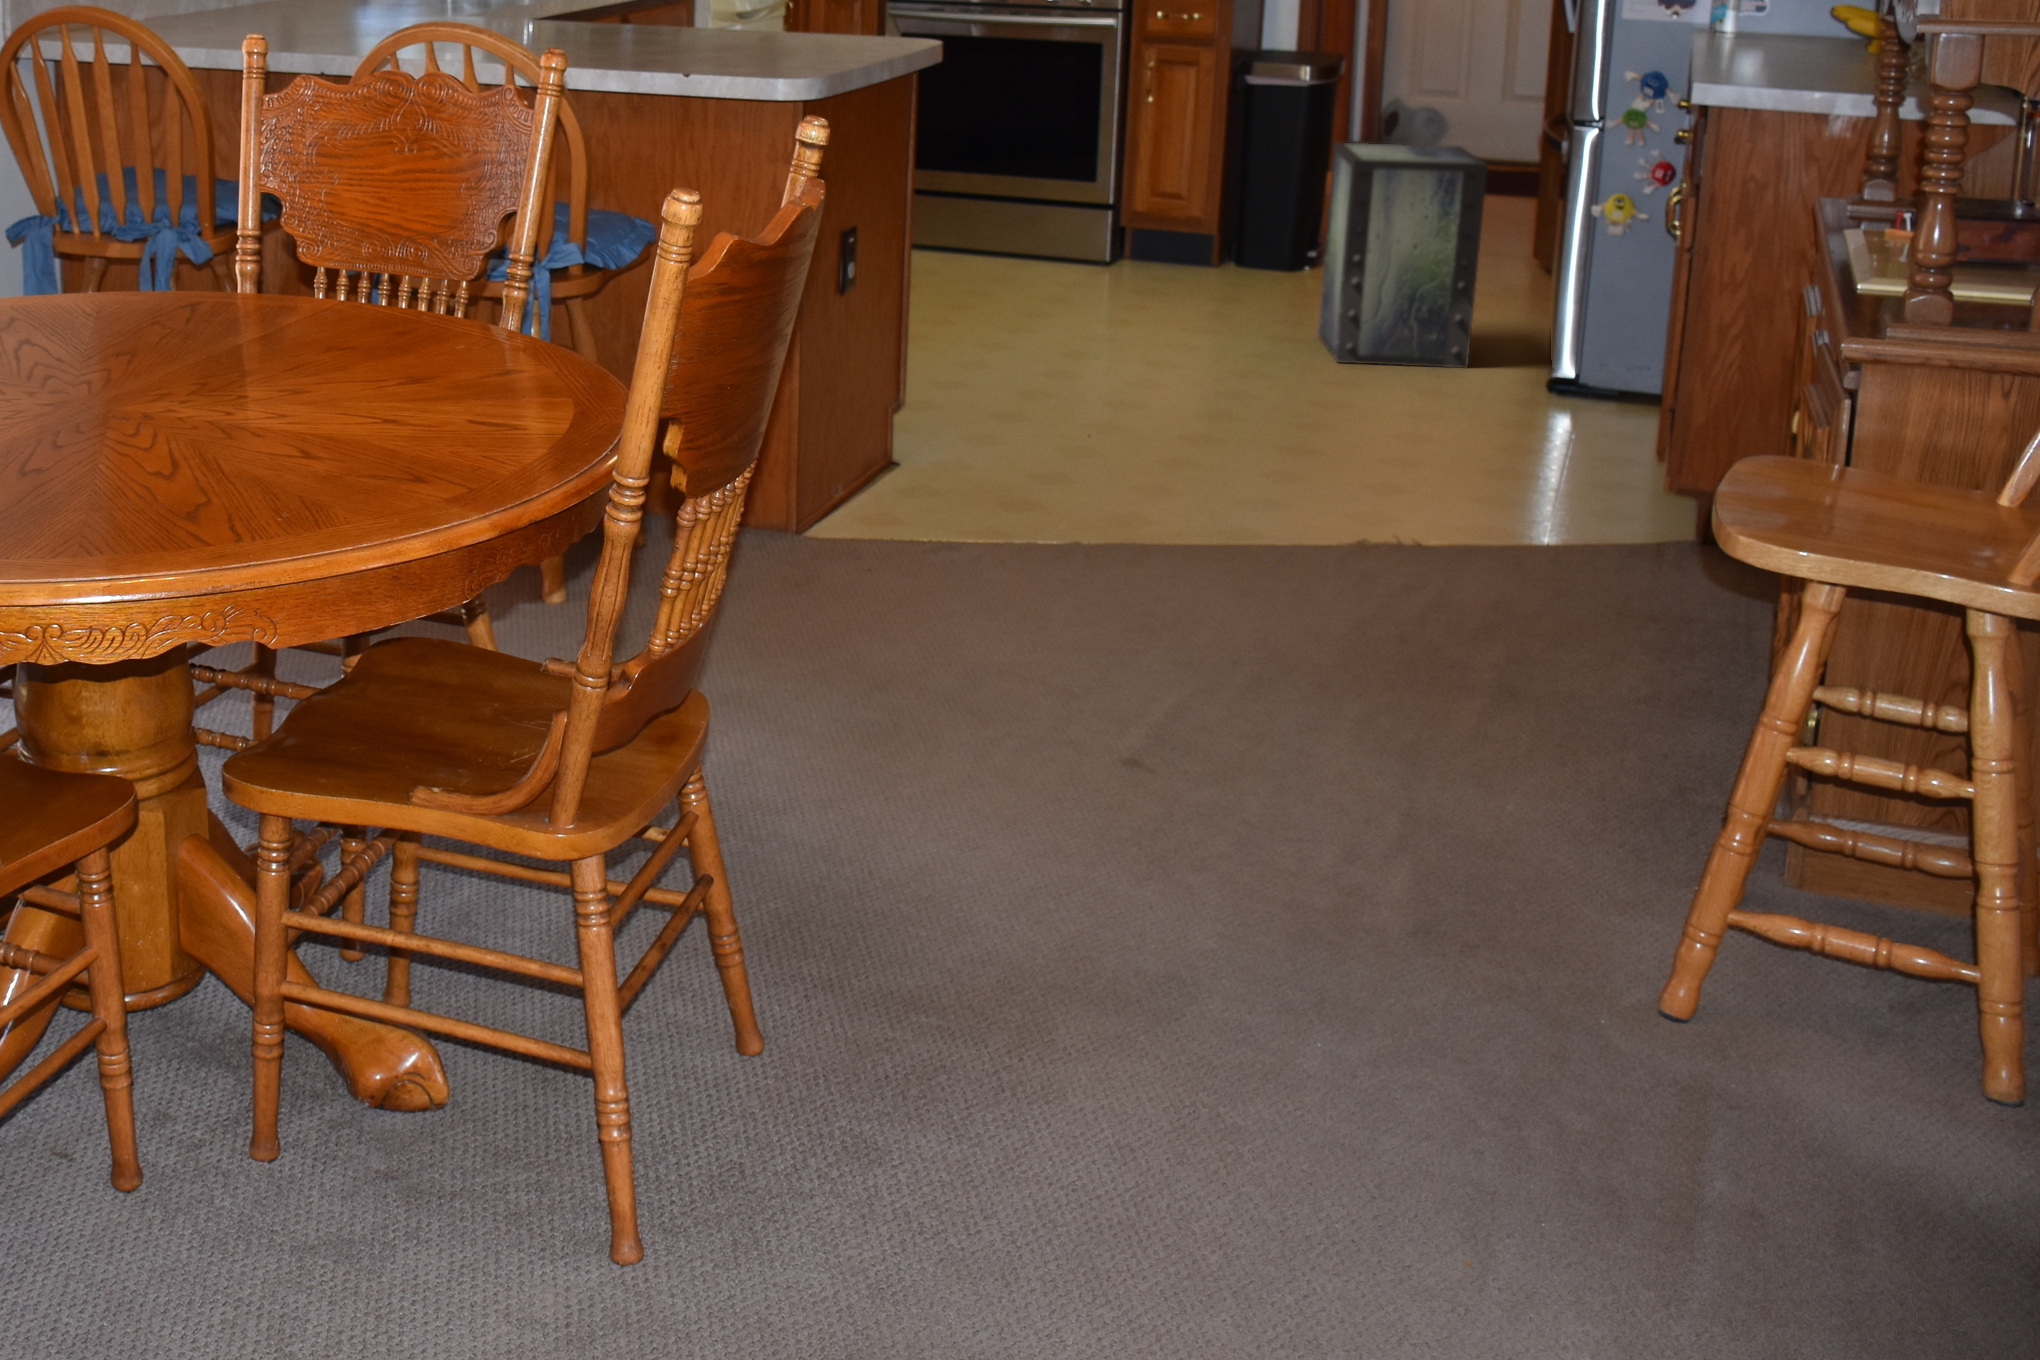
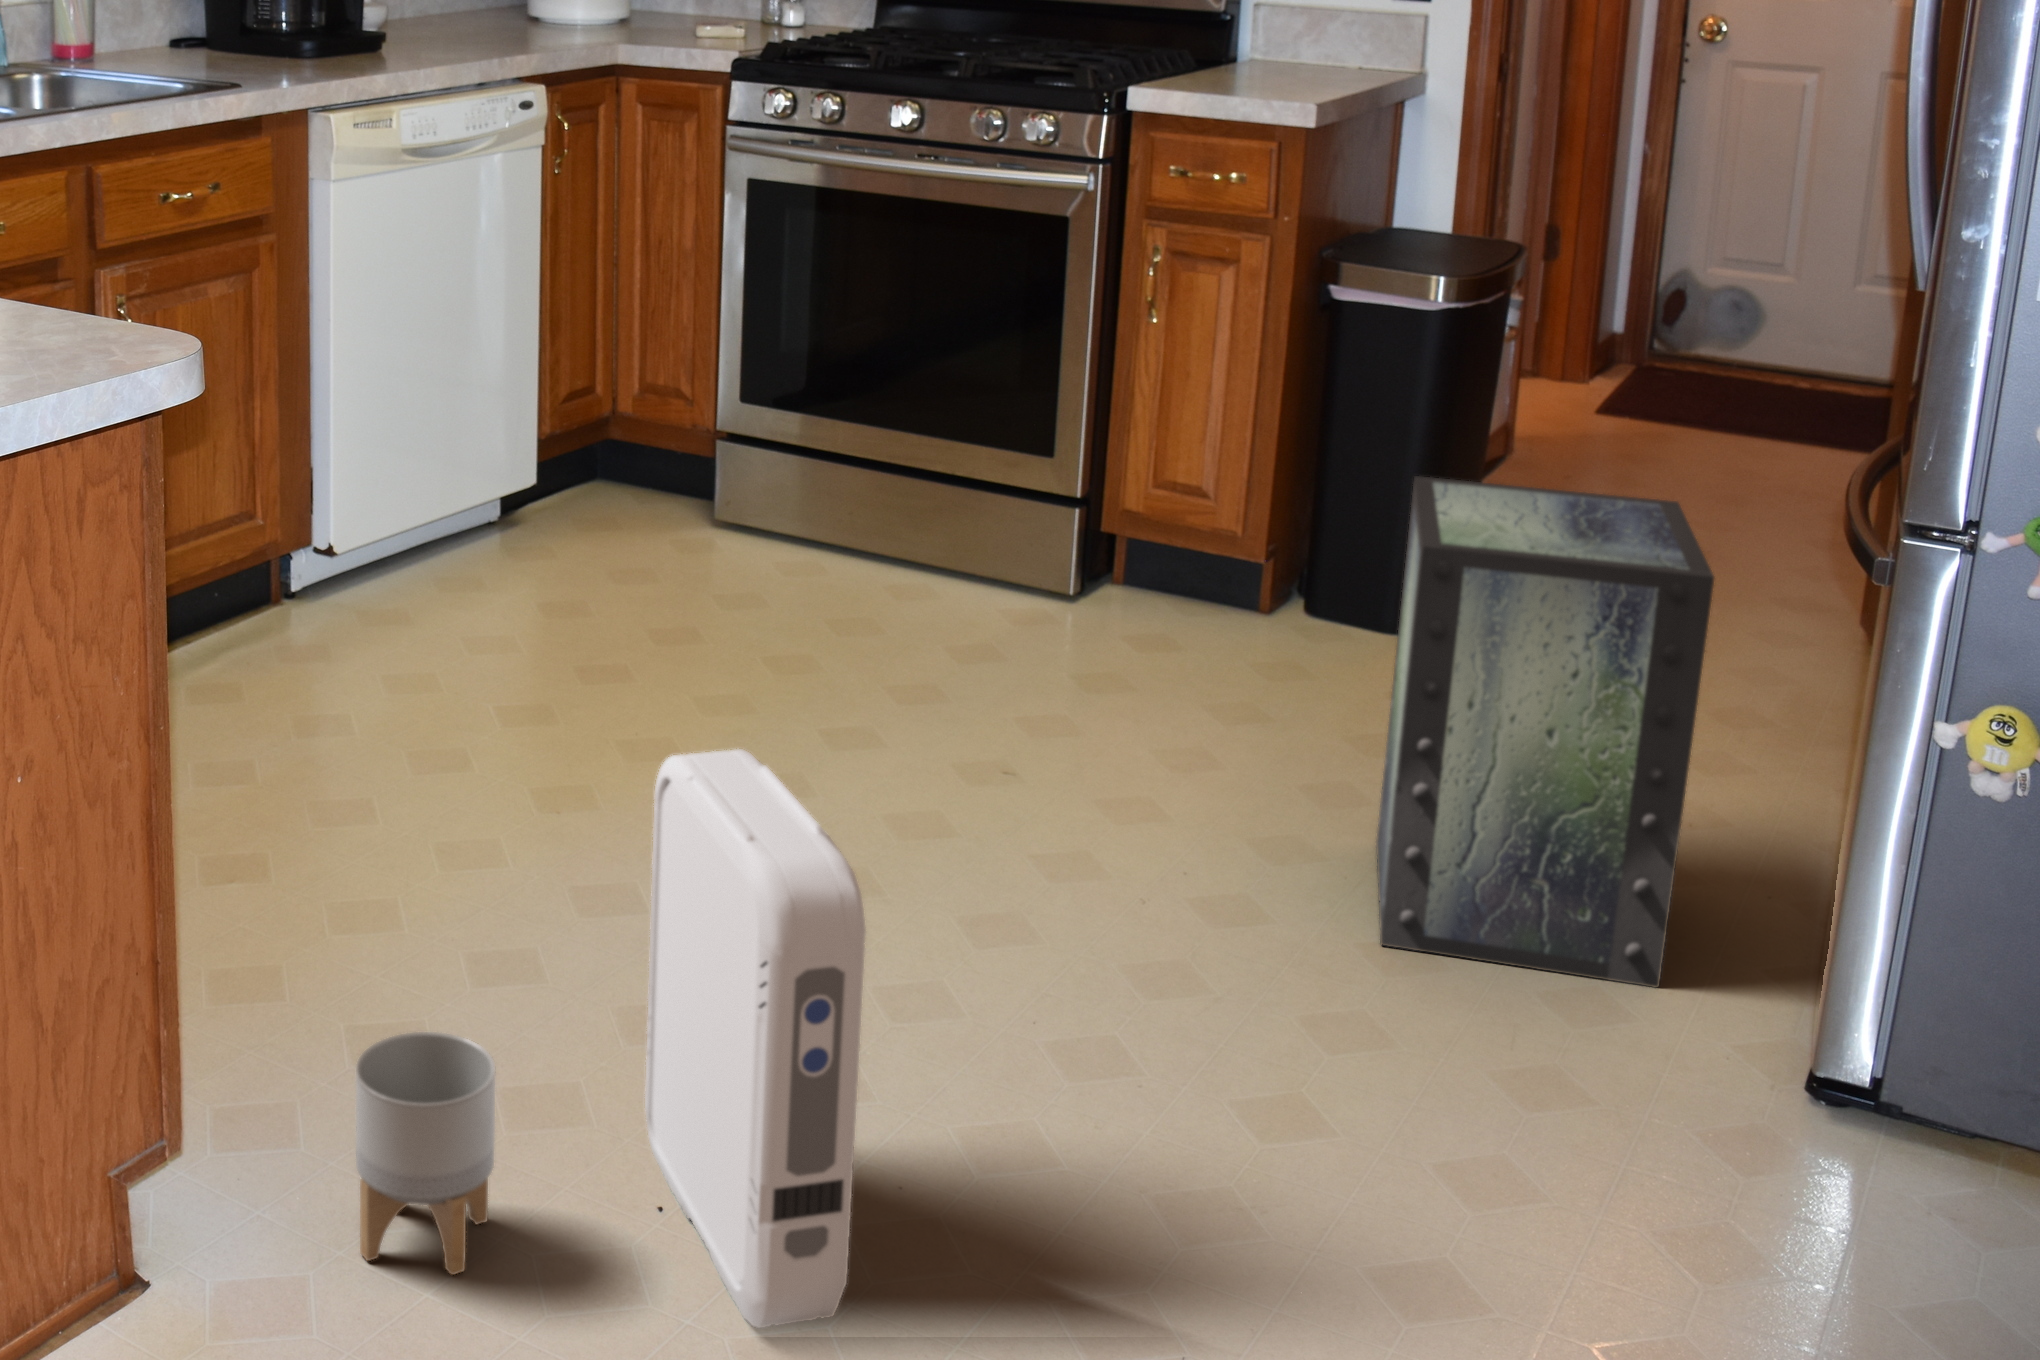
air purifier: none [1058,226,1195,453] -> present [645,749,866,1328]
planter: none [957,356,1021,451] -> present [356,1032,496,1275]

